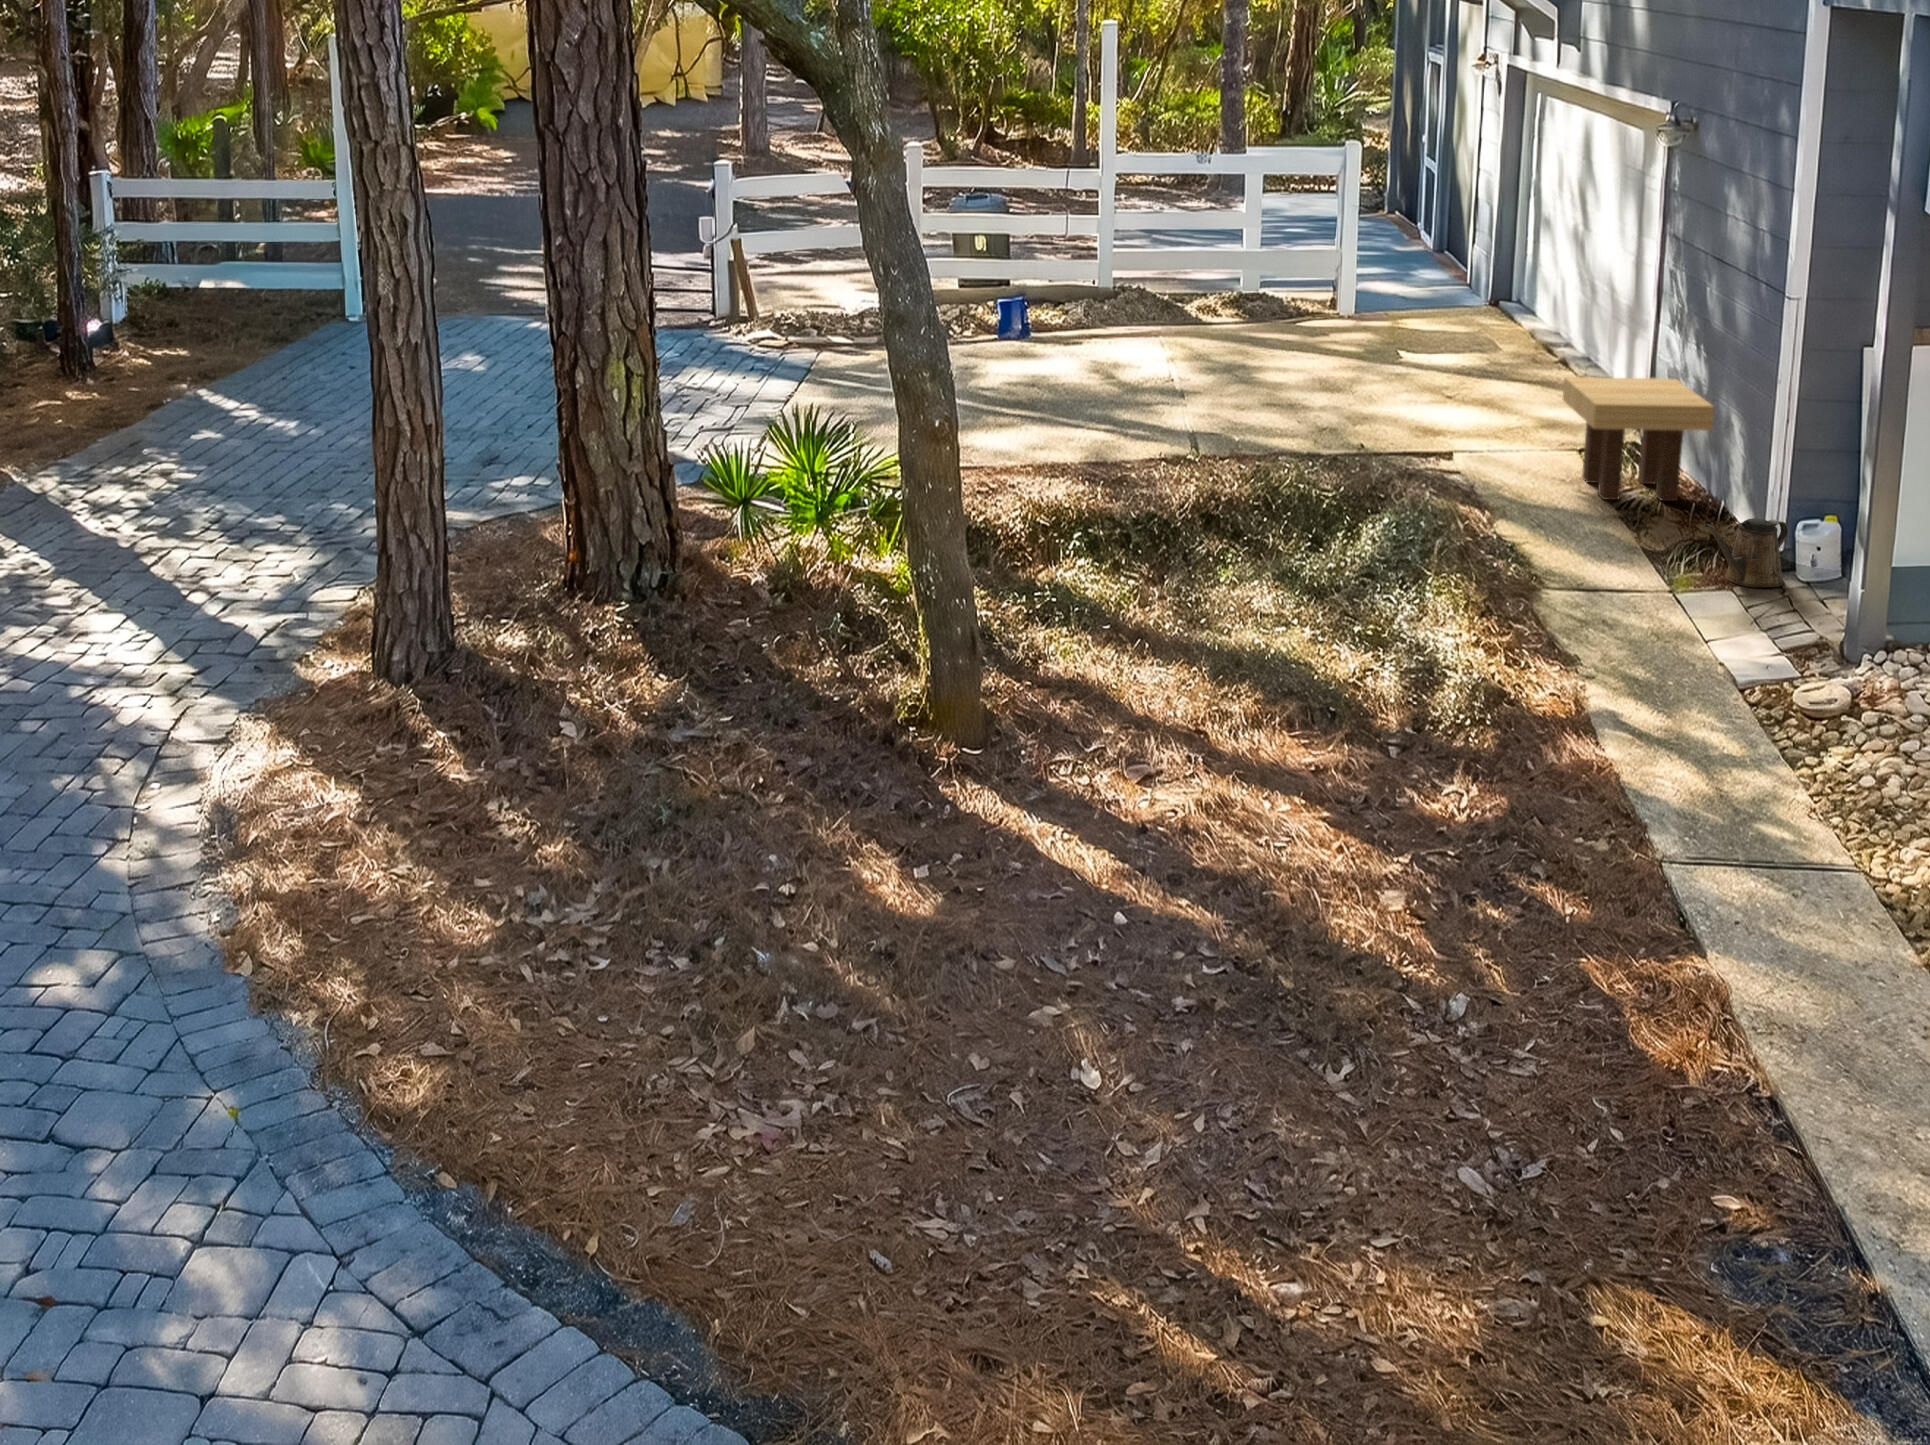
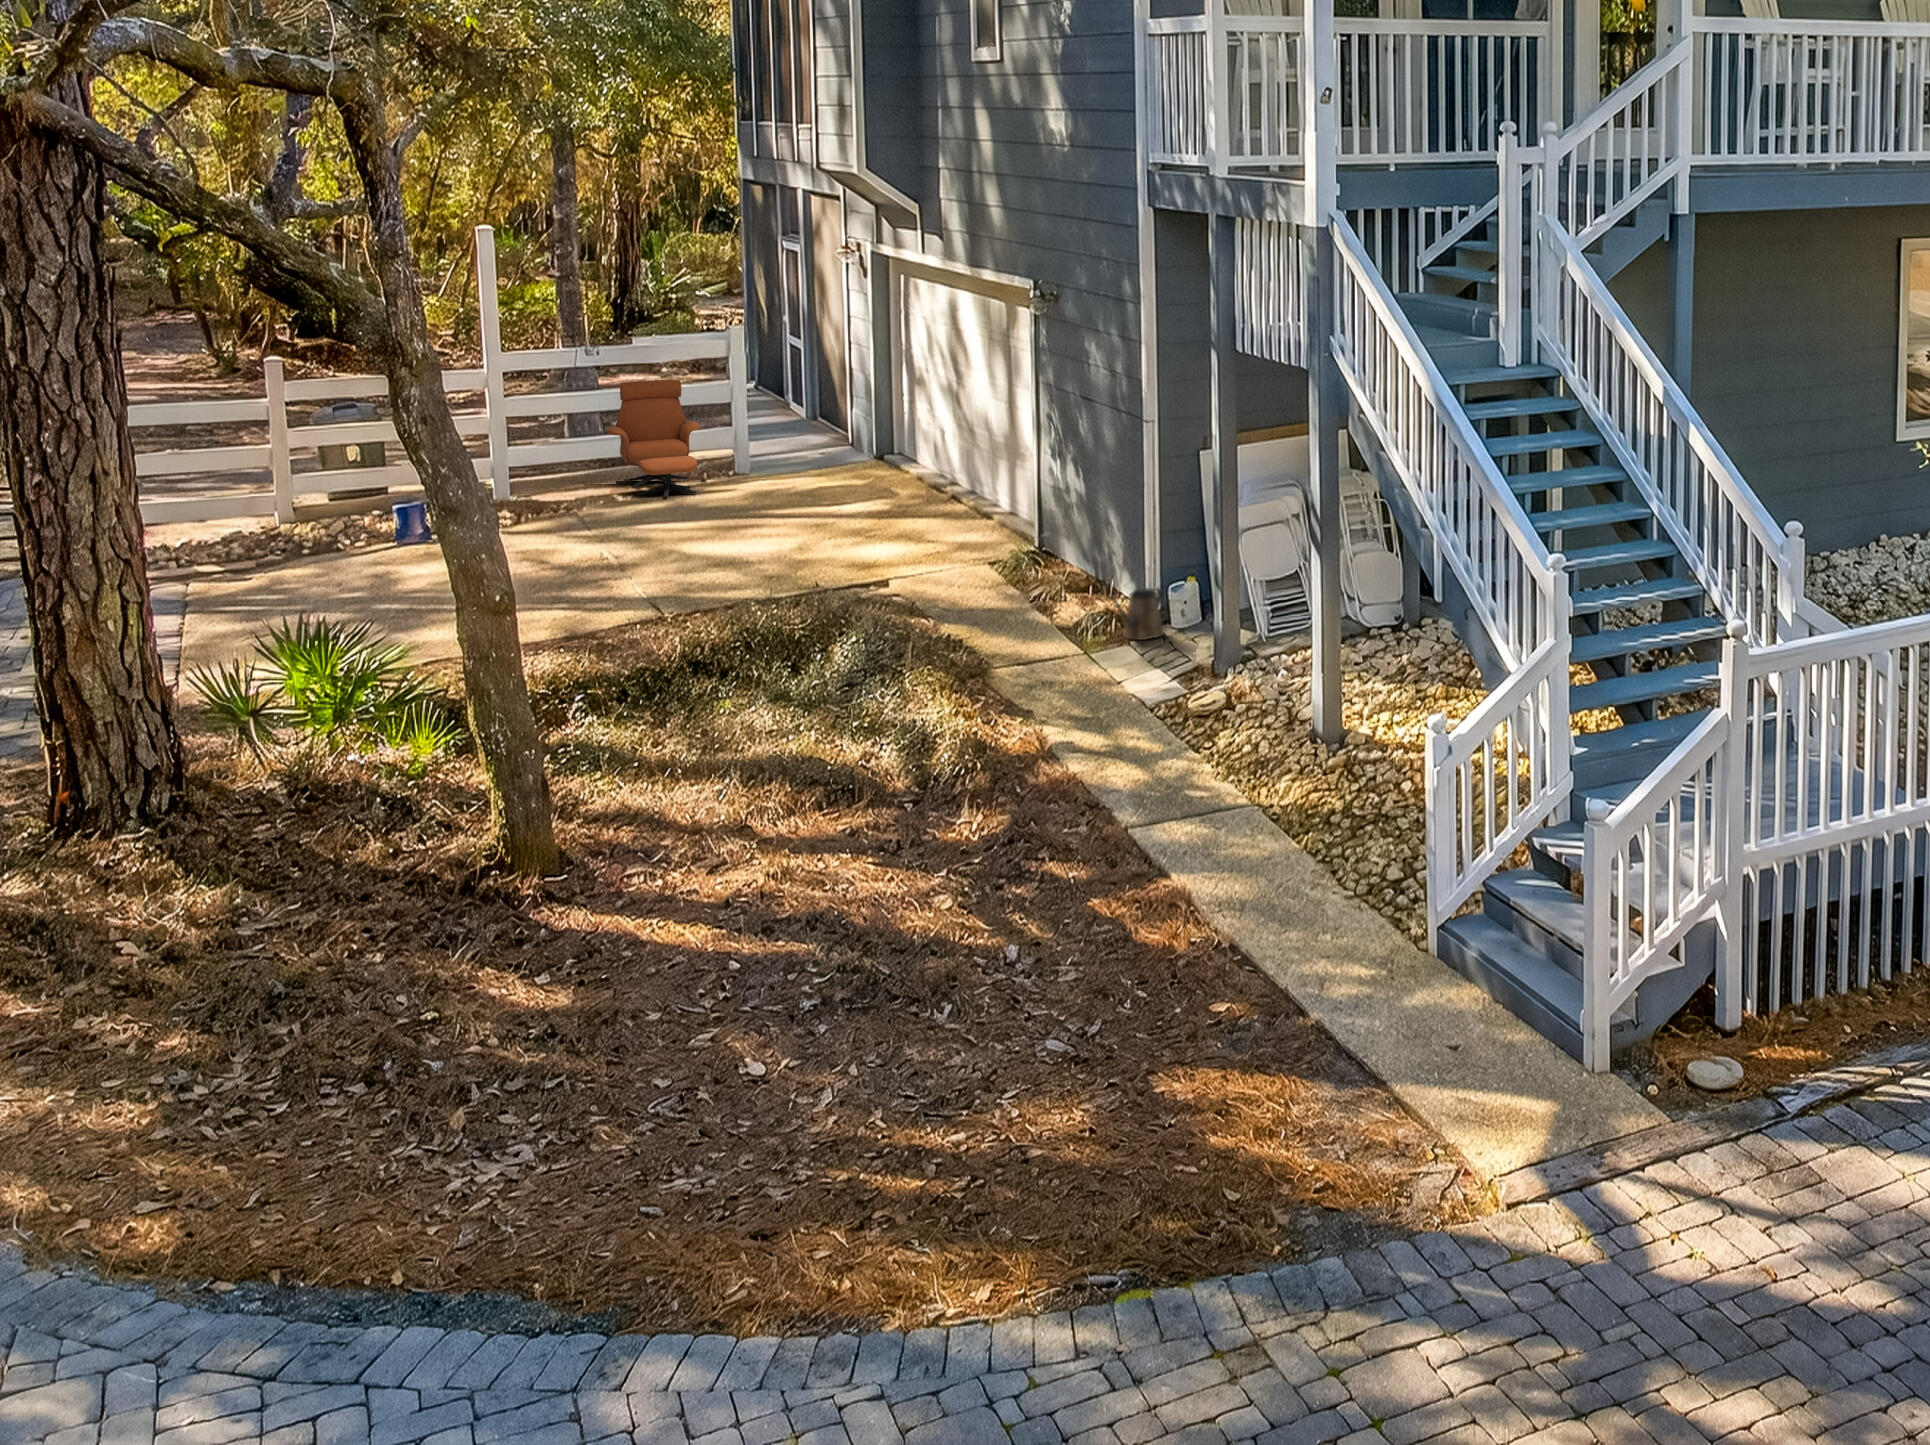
lounge chair: none [1207,196,1300,323] -> present [607,380,700,498]
side table: present [1563,377,1714,501] -> none [977,495,1096,598]

